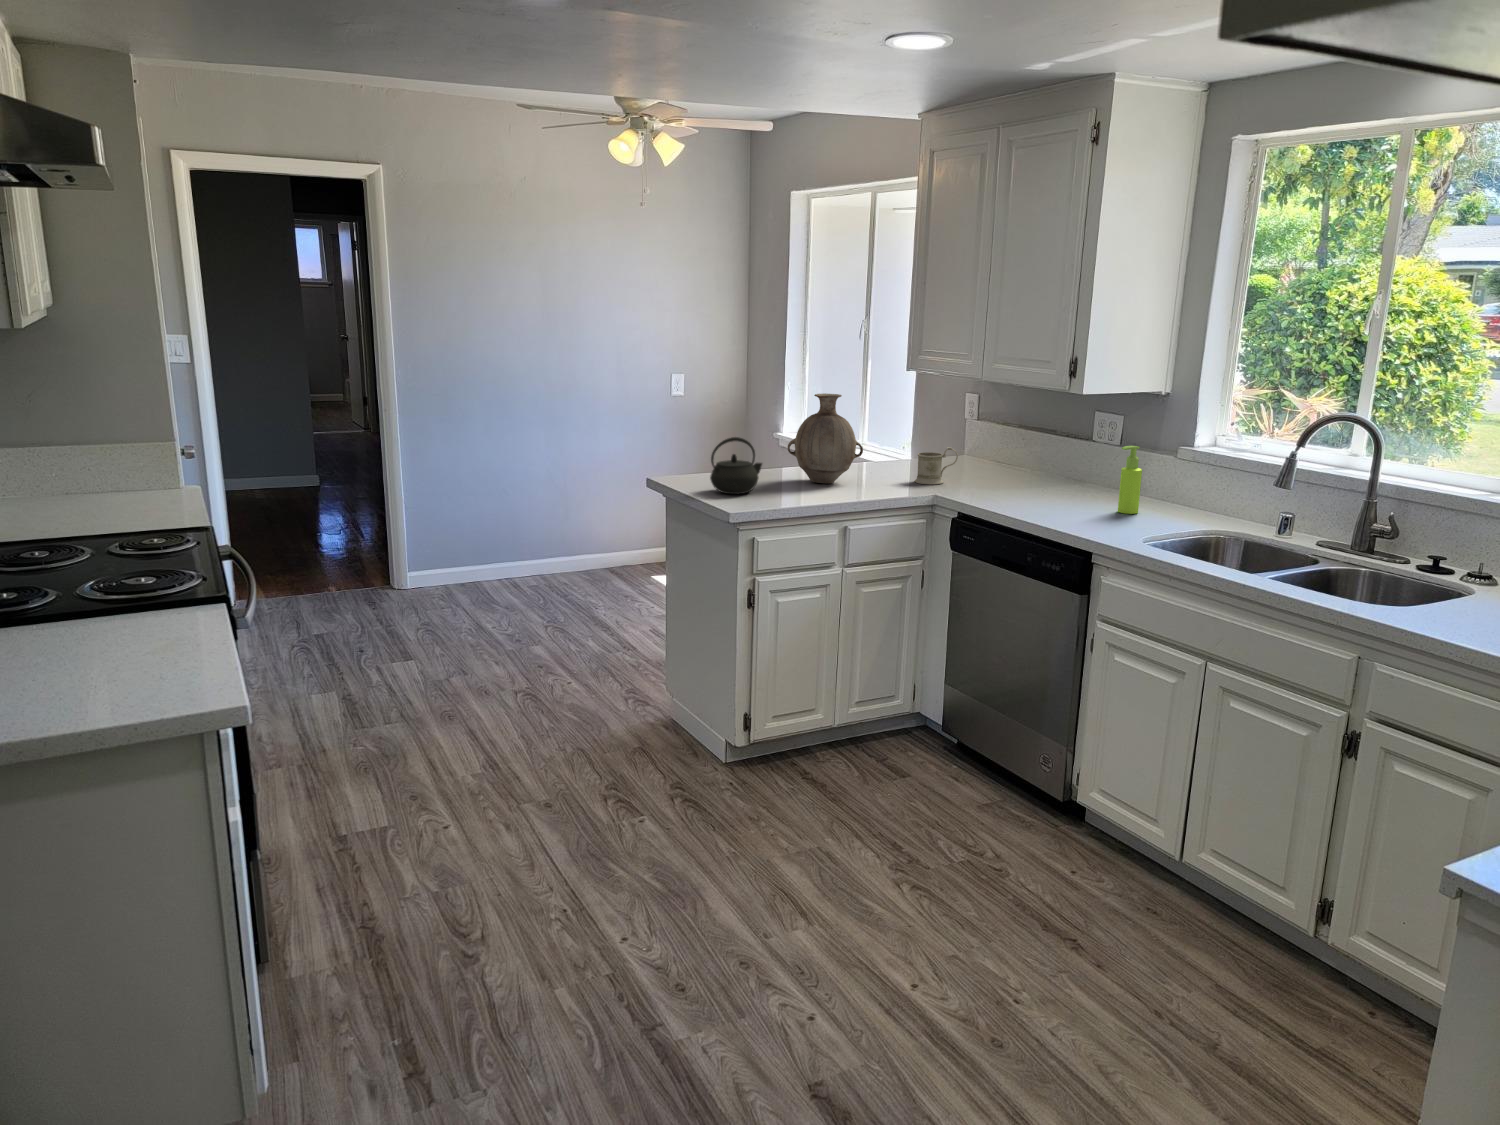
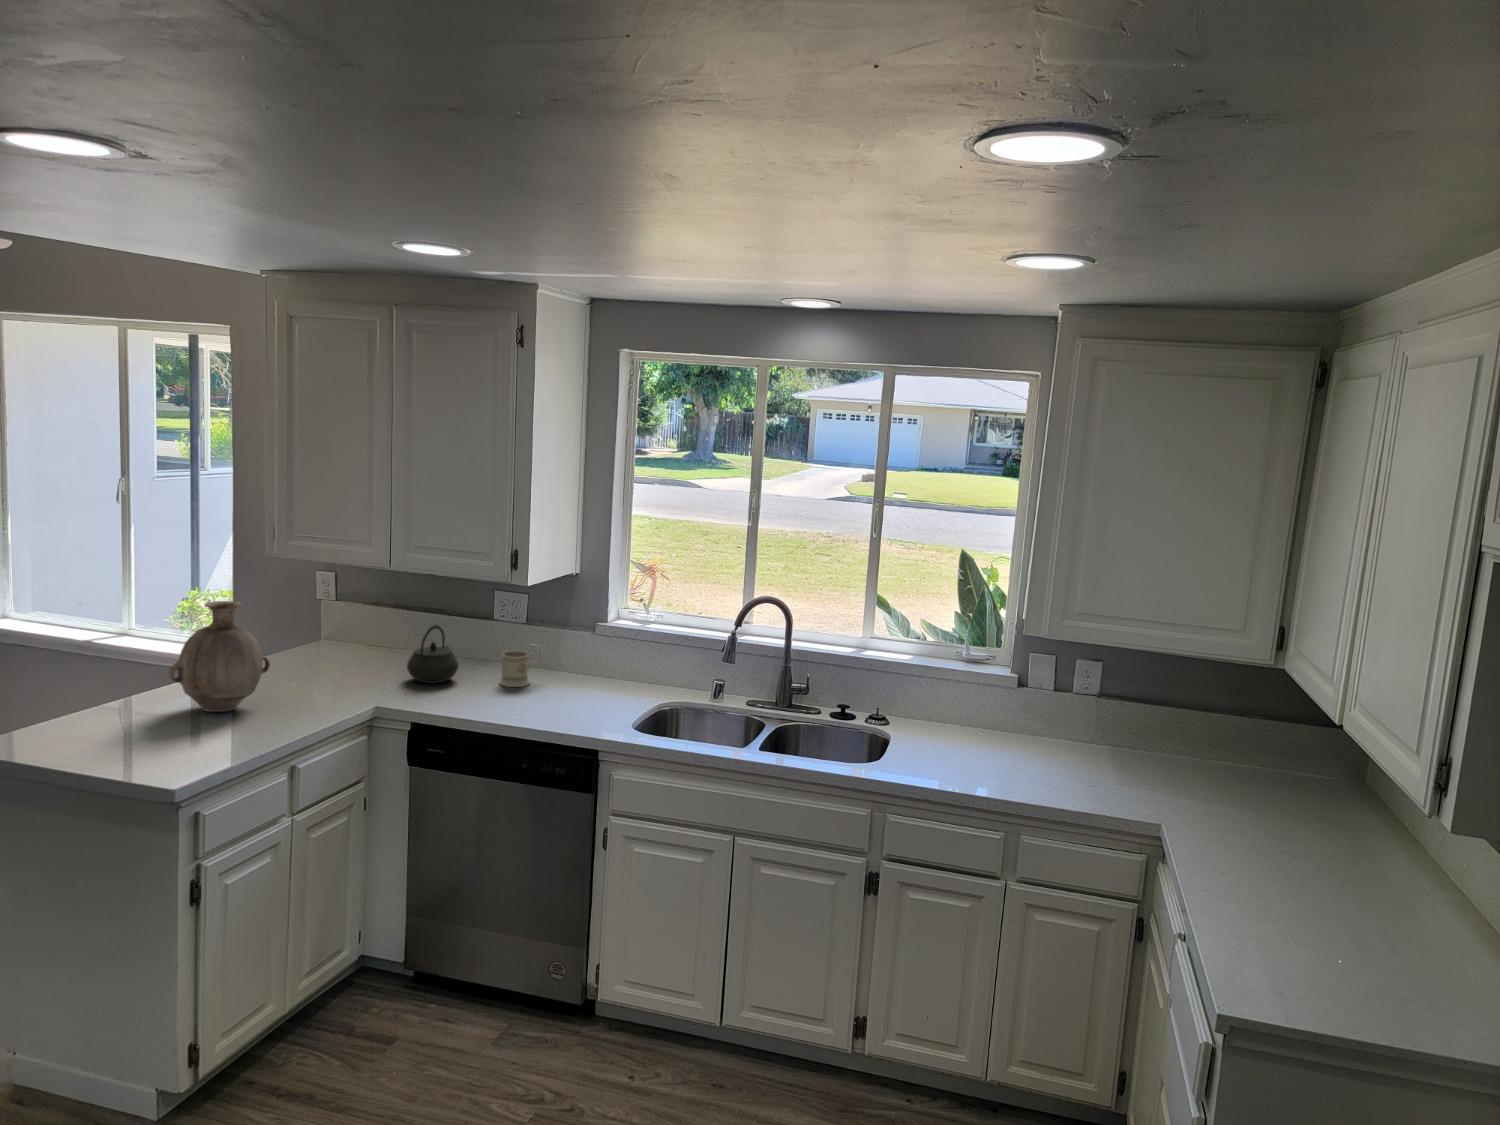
kettle: present [710,437,762,494] -> present [407,625,459,683]
soap dispenser: present [1118,446,1142,514] -> none [569,633,590,698]
mug: present [915,447,958,484] -> present [499,644,541,687]

